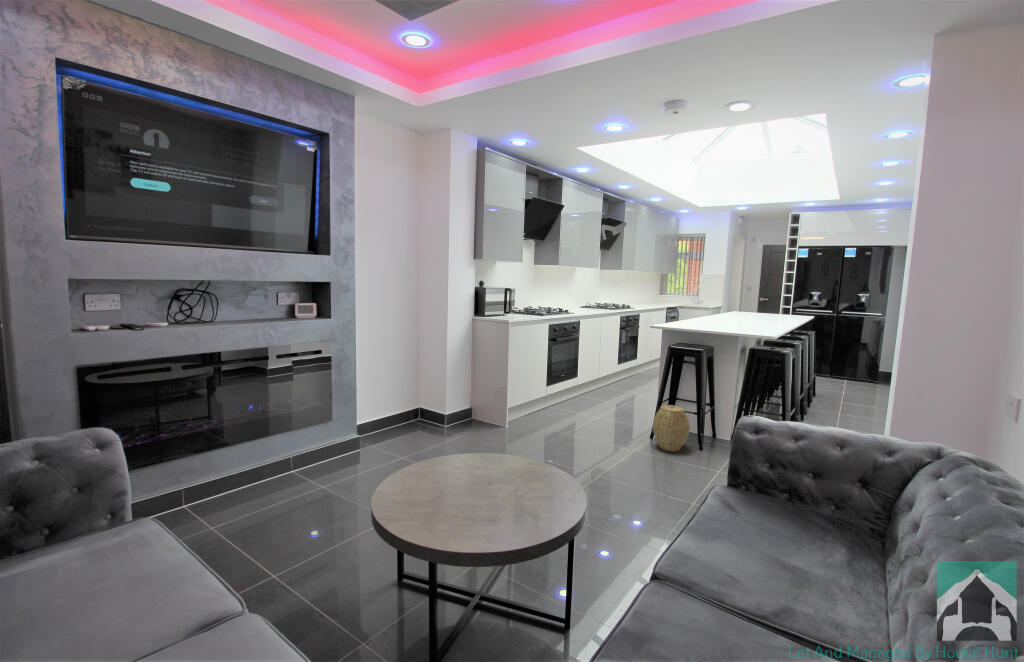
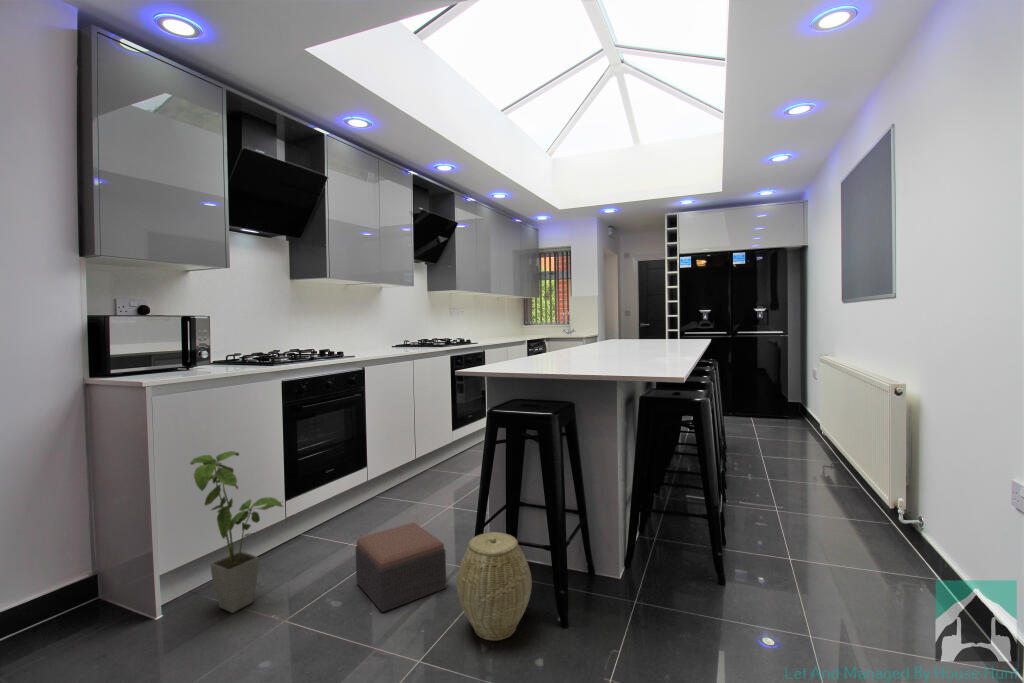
house plant: none [528,356,567,430] -> present [190,451,283,613]
footstool: none [592,403,641,438] -> present [356,523,446,612]

